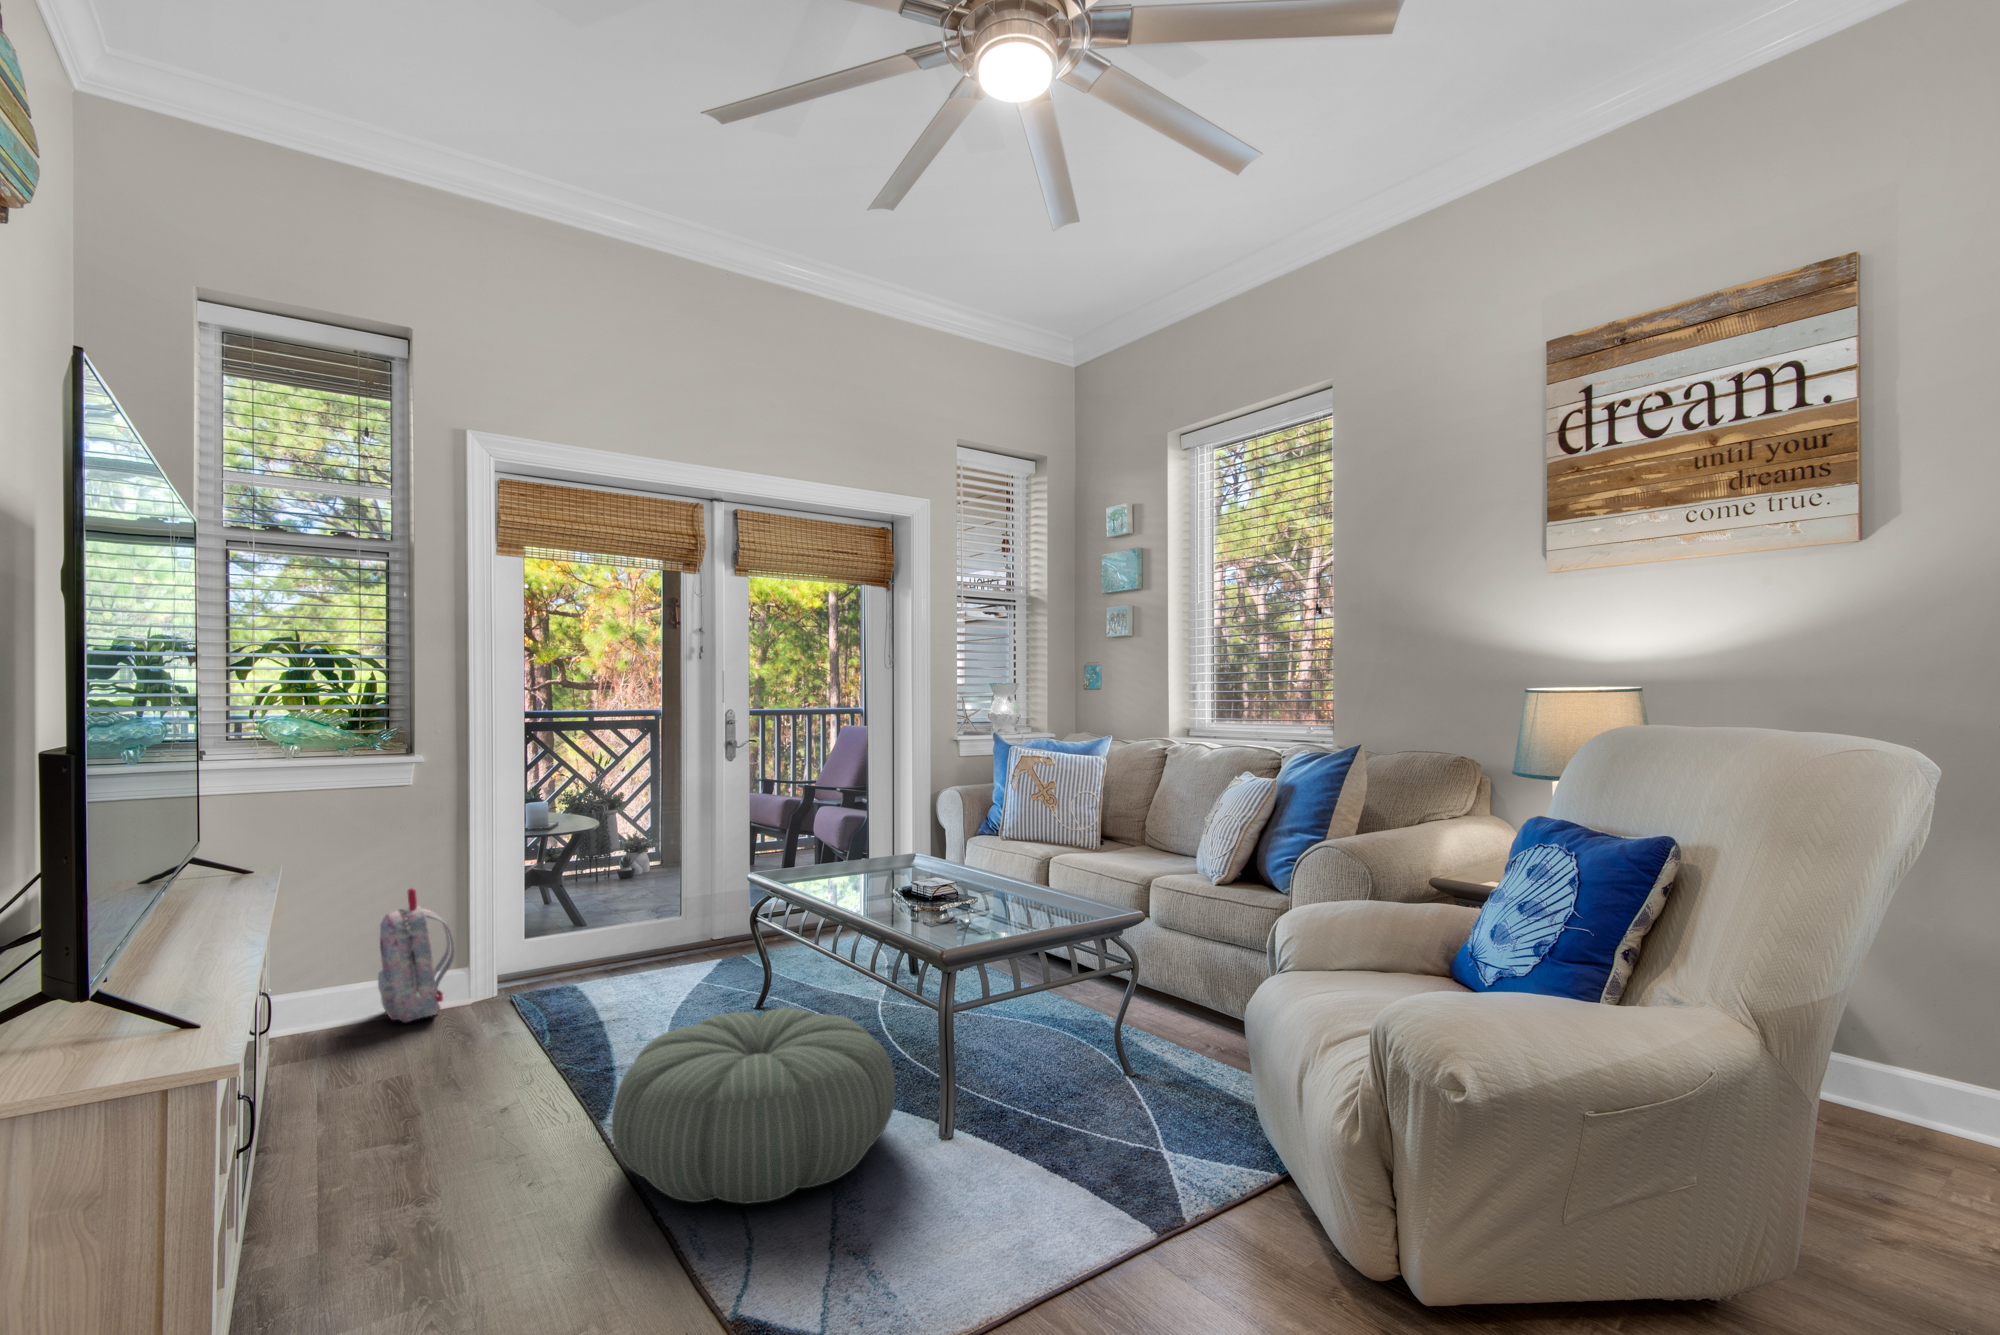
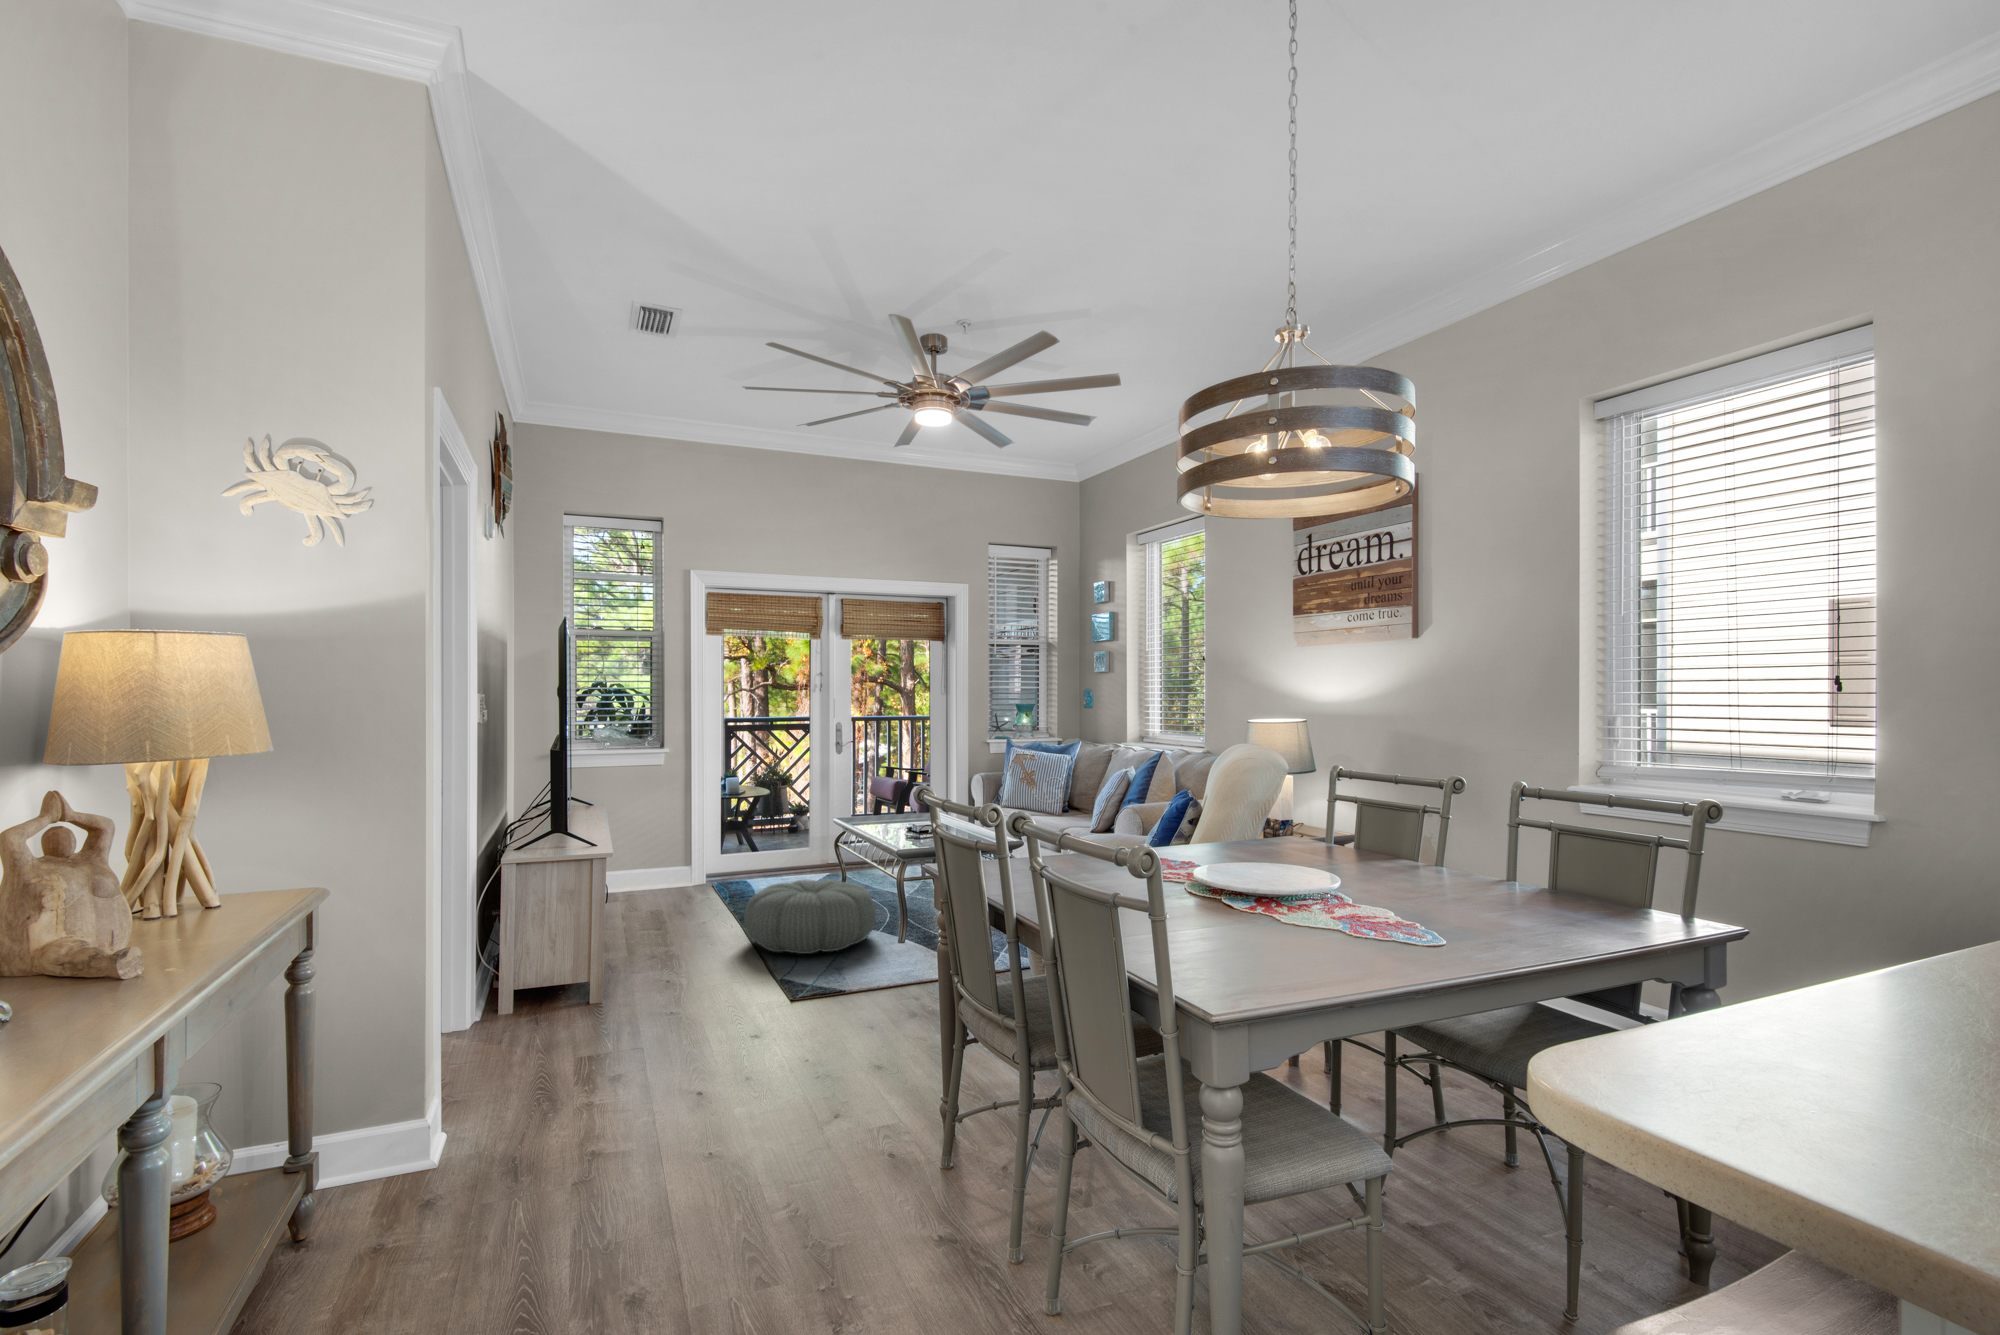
backpack: present [378,888,454,1023] -> none [647,820,684,891]

